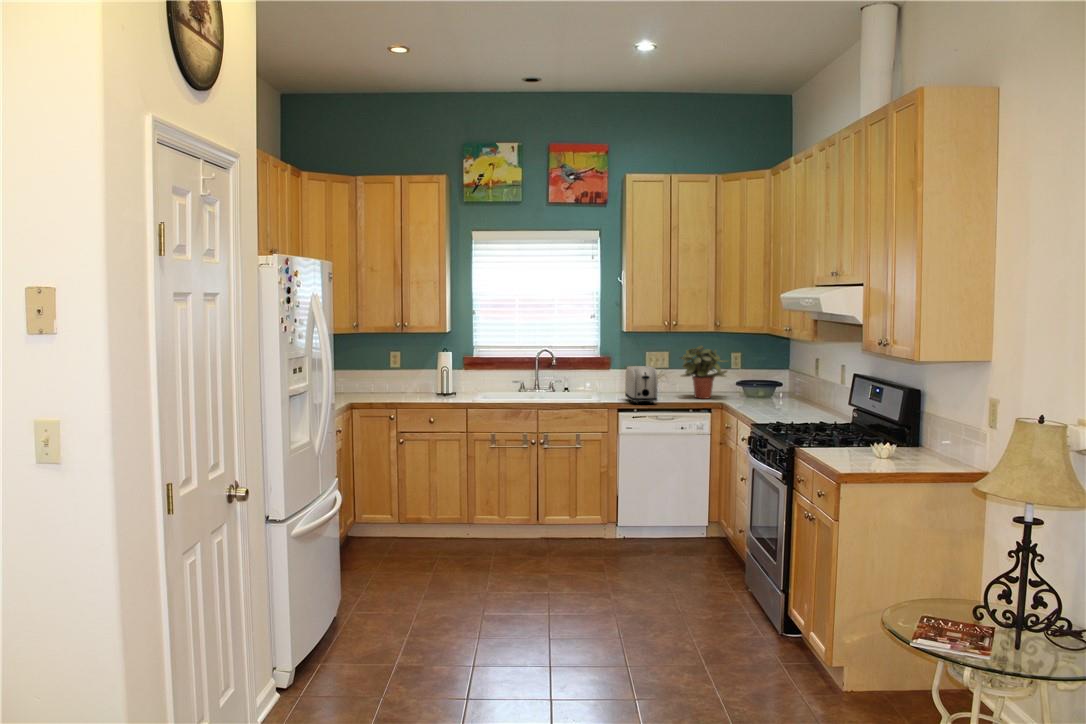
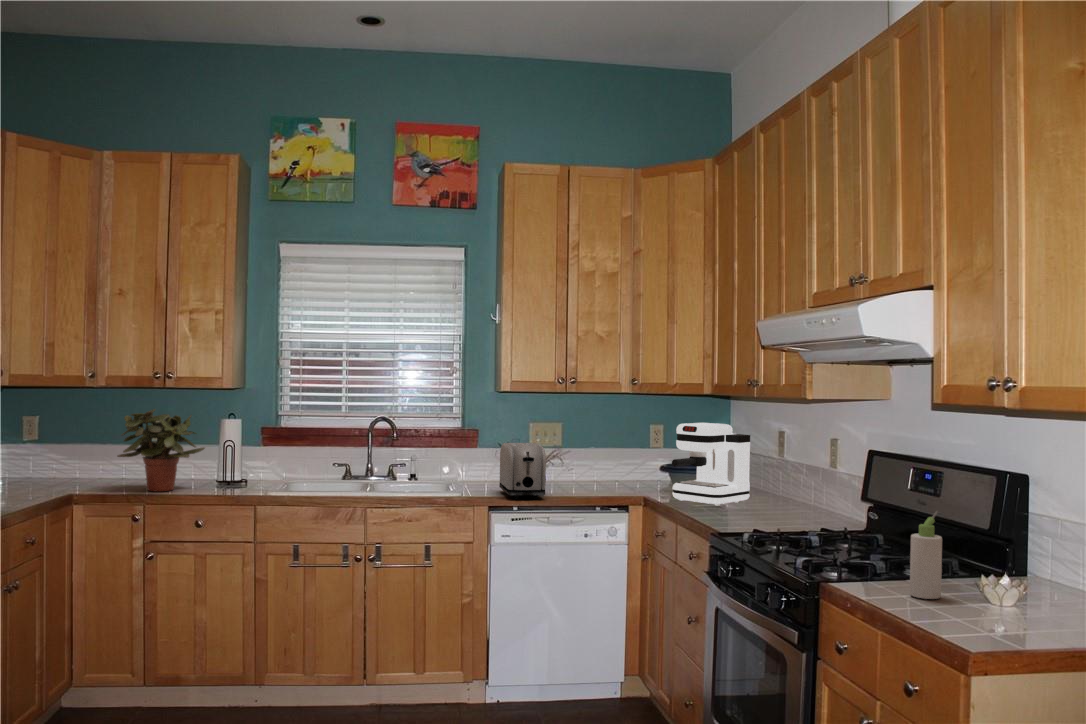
potted plant: present [680,346,728,399] -> present [117,409,205,491]
coffee maker: none [746,351,802,409] -> present [672,423,750,506]
bottle: none [902,409,925,465] -> present [910,511,942,599]

